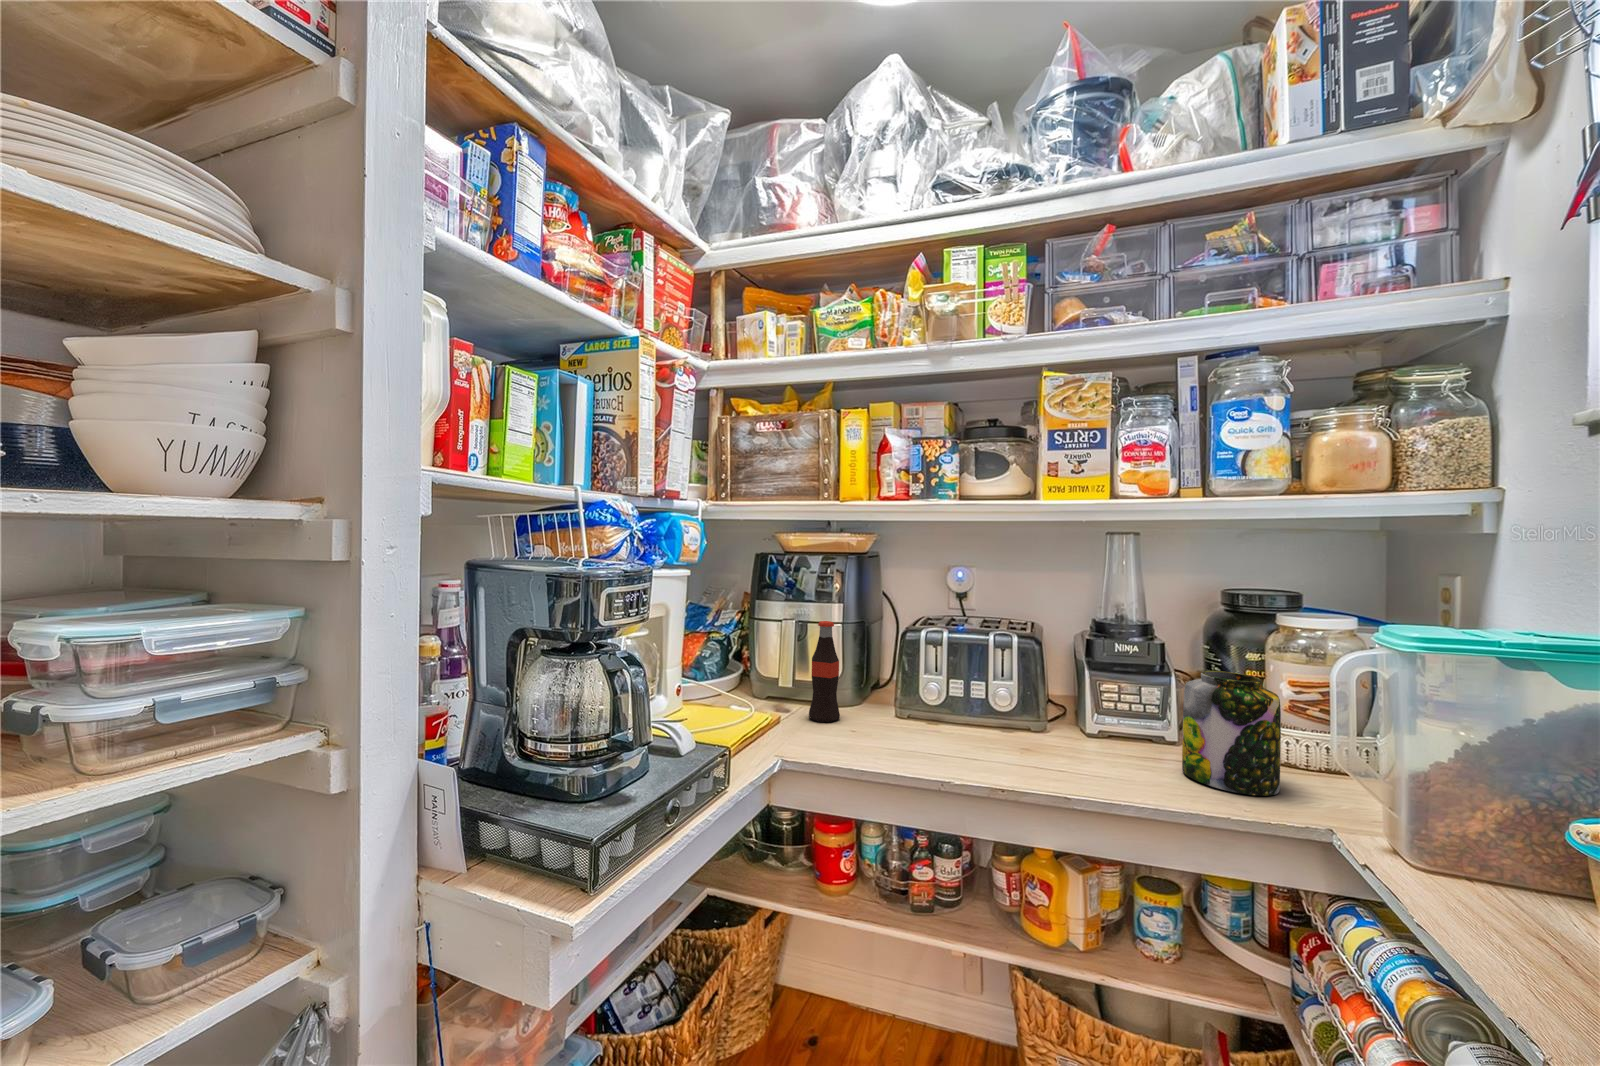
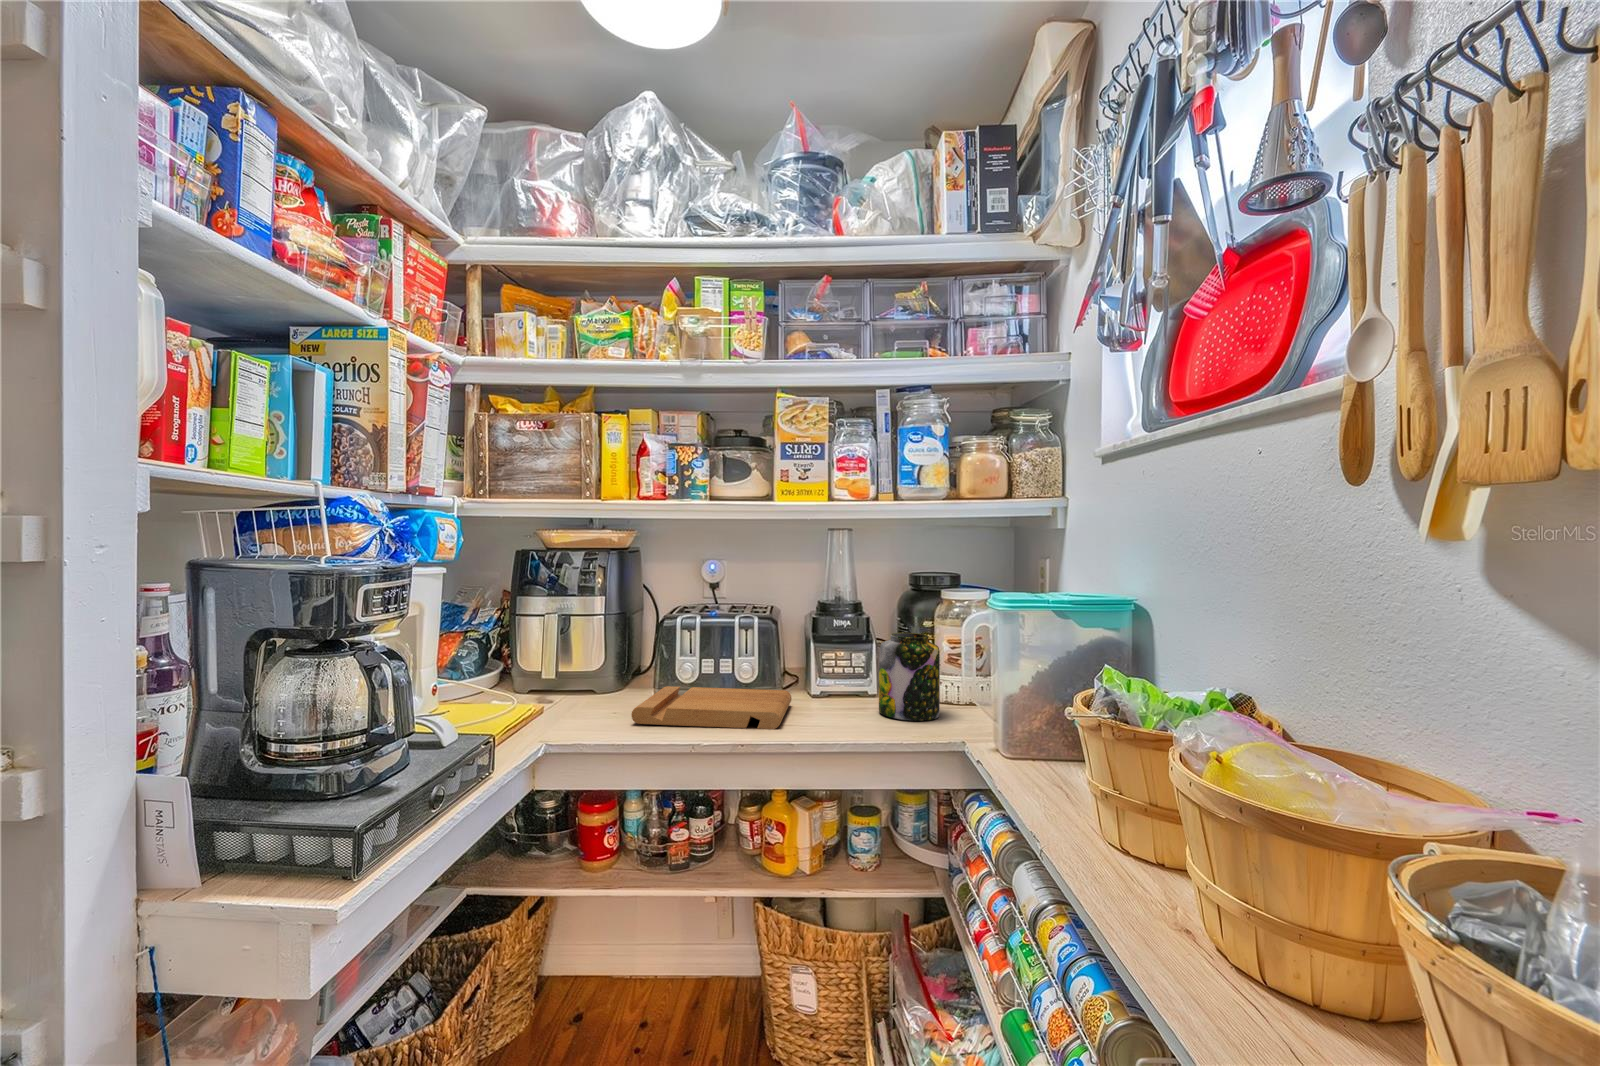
bottle: present [809,621,840,722] -> none [572,613,603,709]
cutting board: none [870,706,1058,779] -> present [631,686,792,729]

